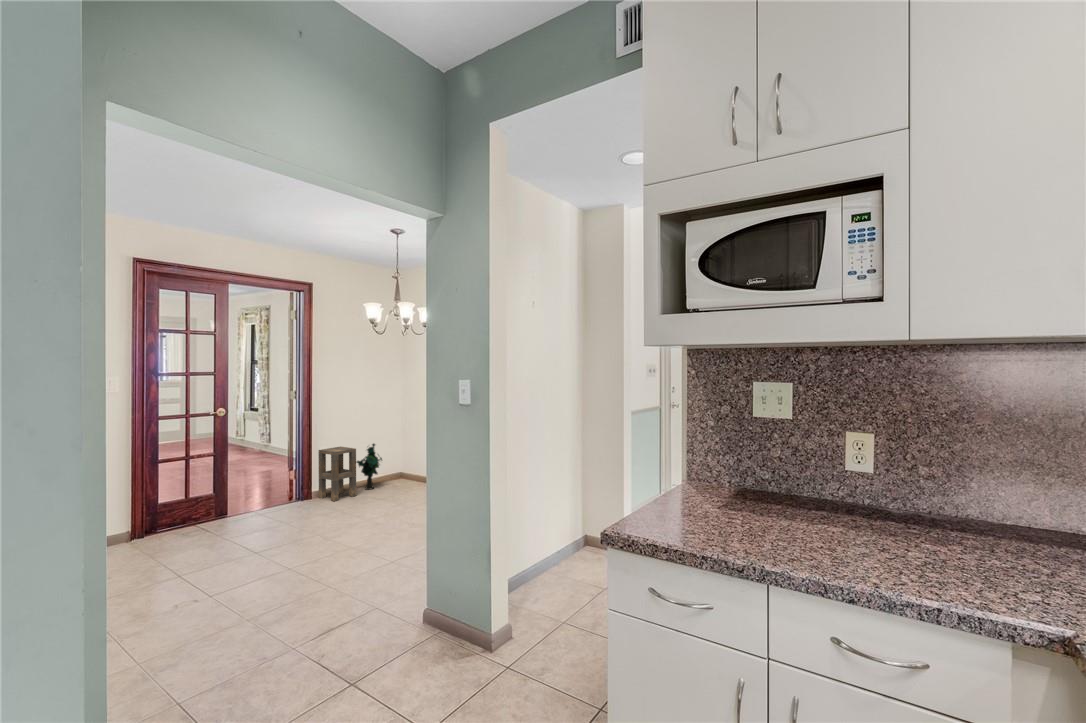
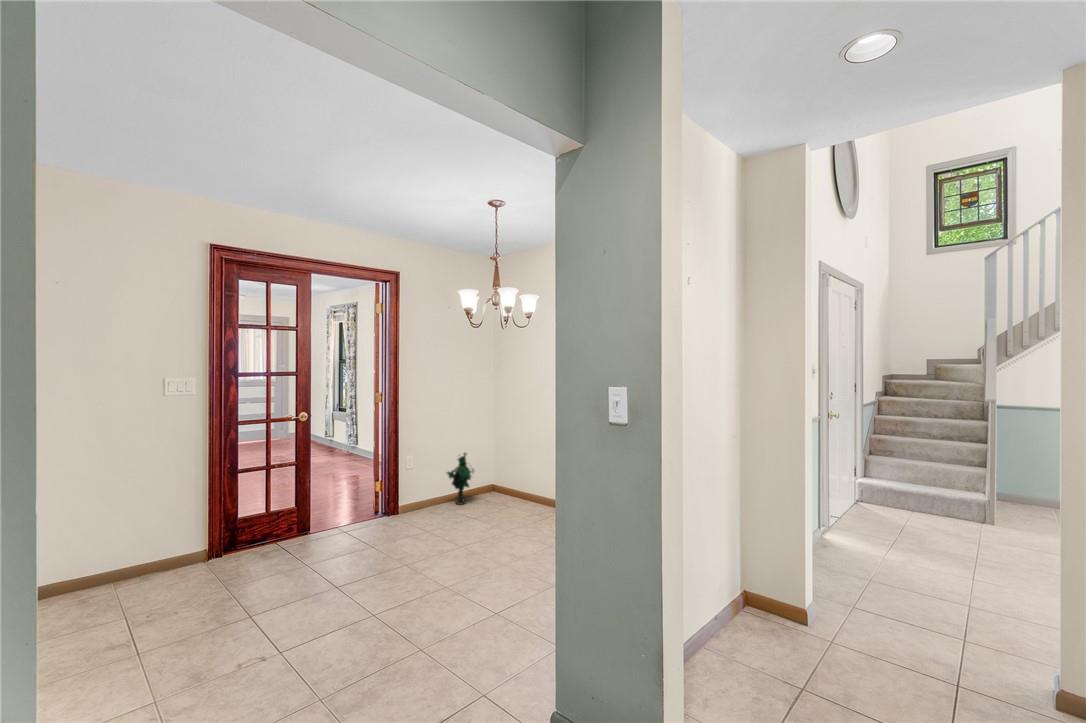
side table: present [318,447,356,501] -> none [406,455,447,519]

